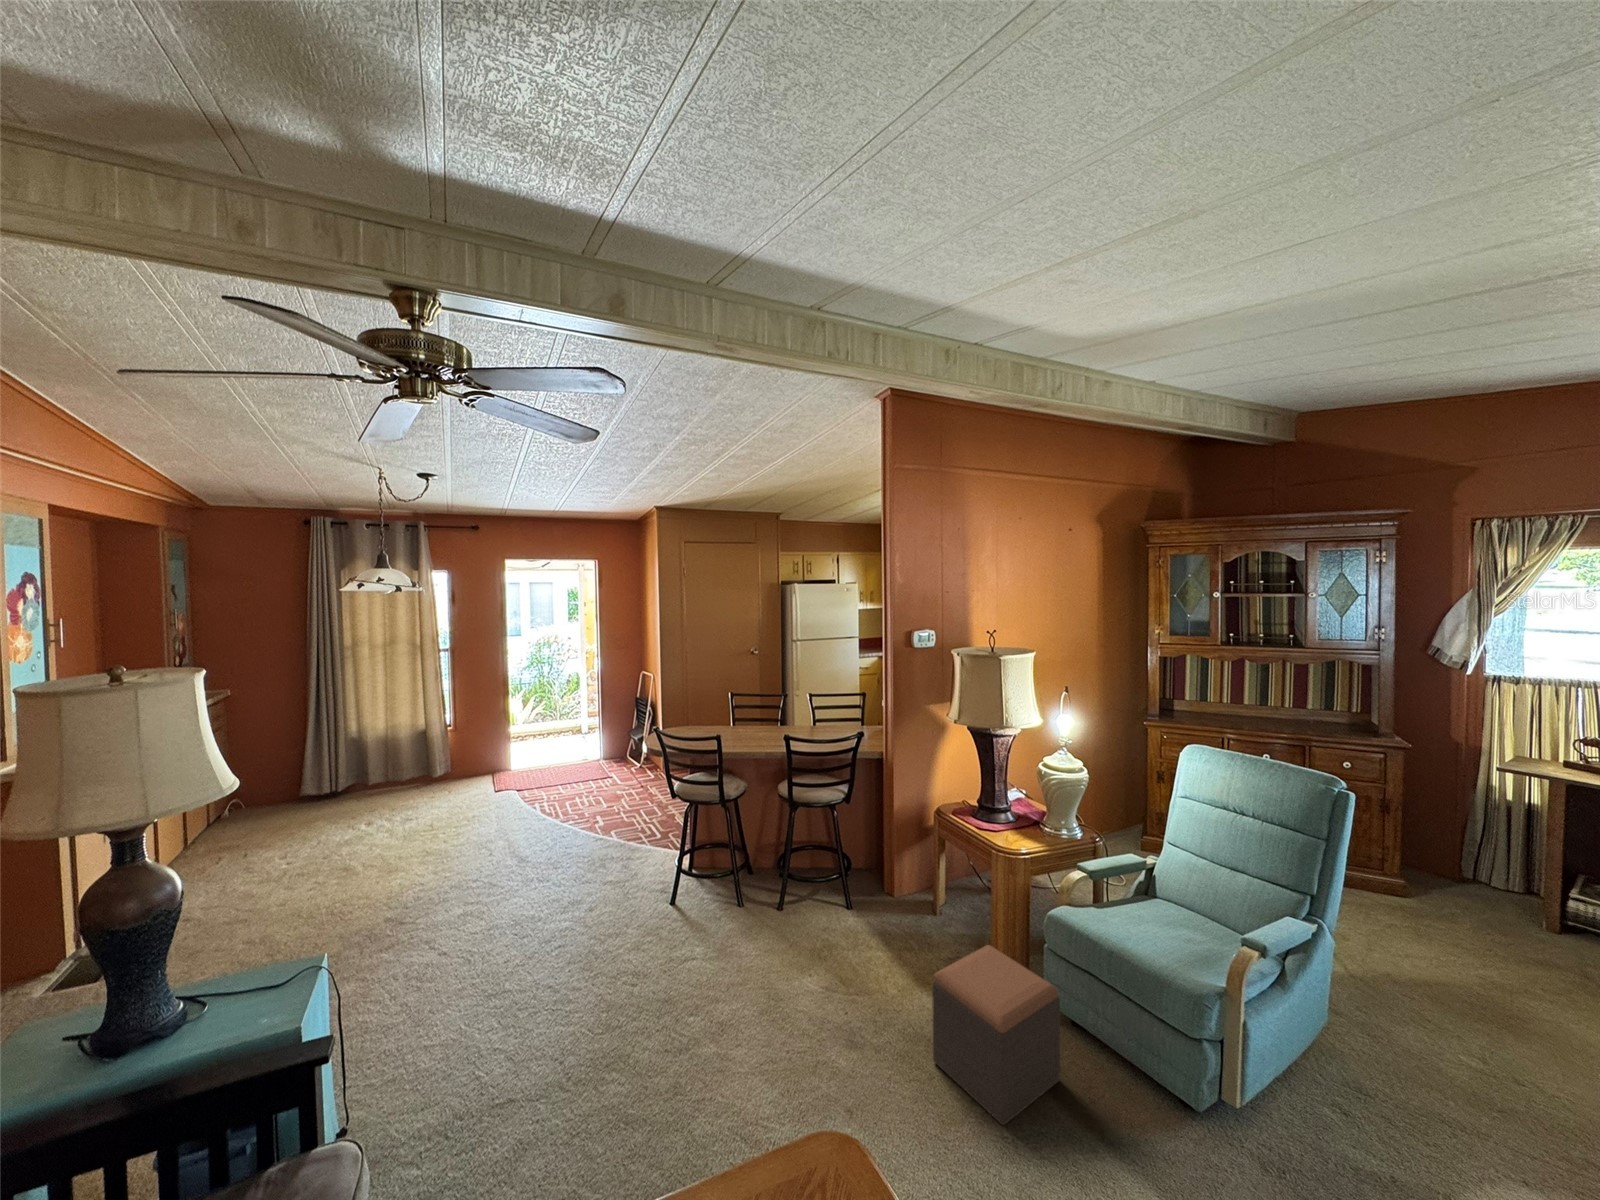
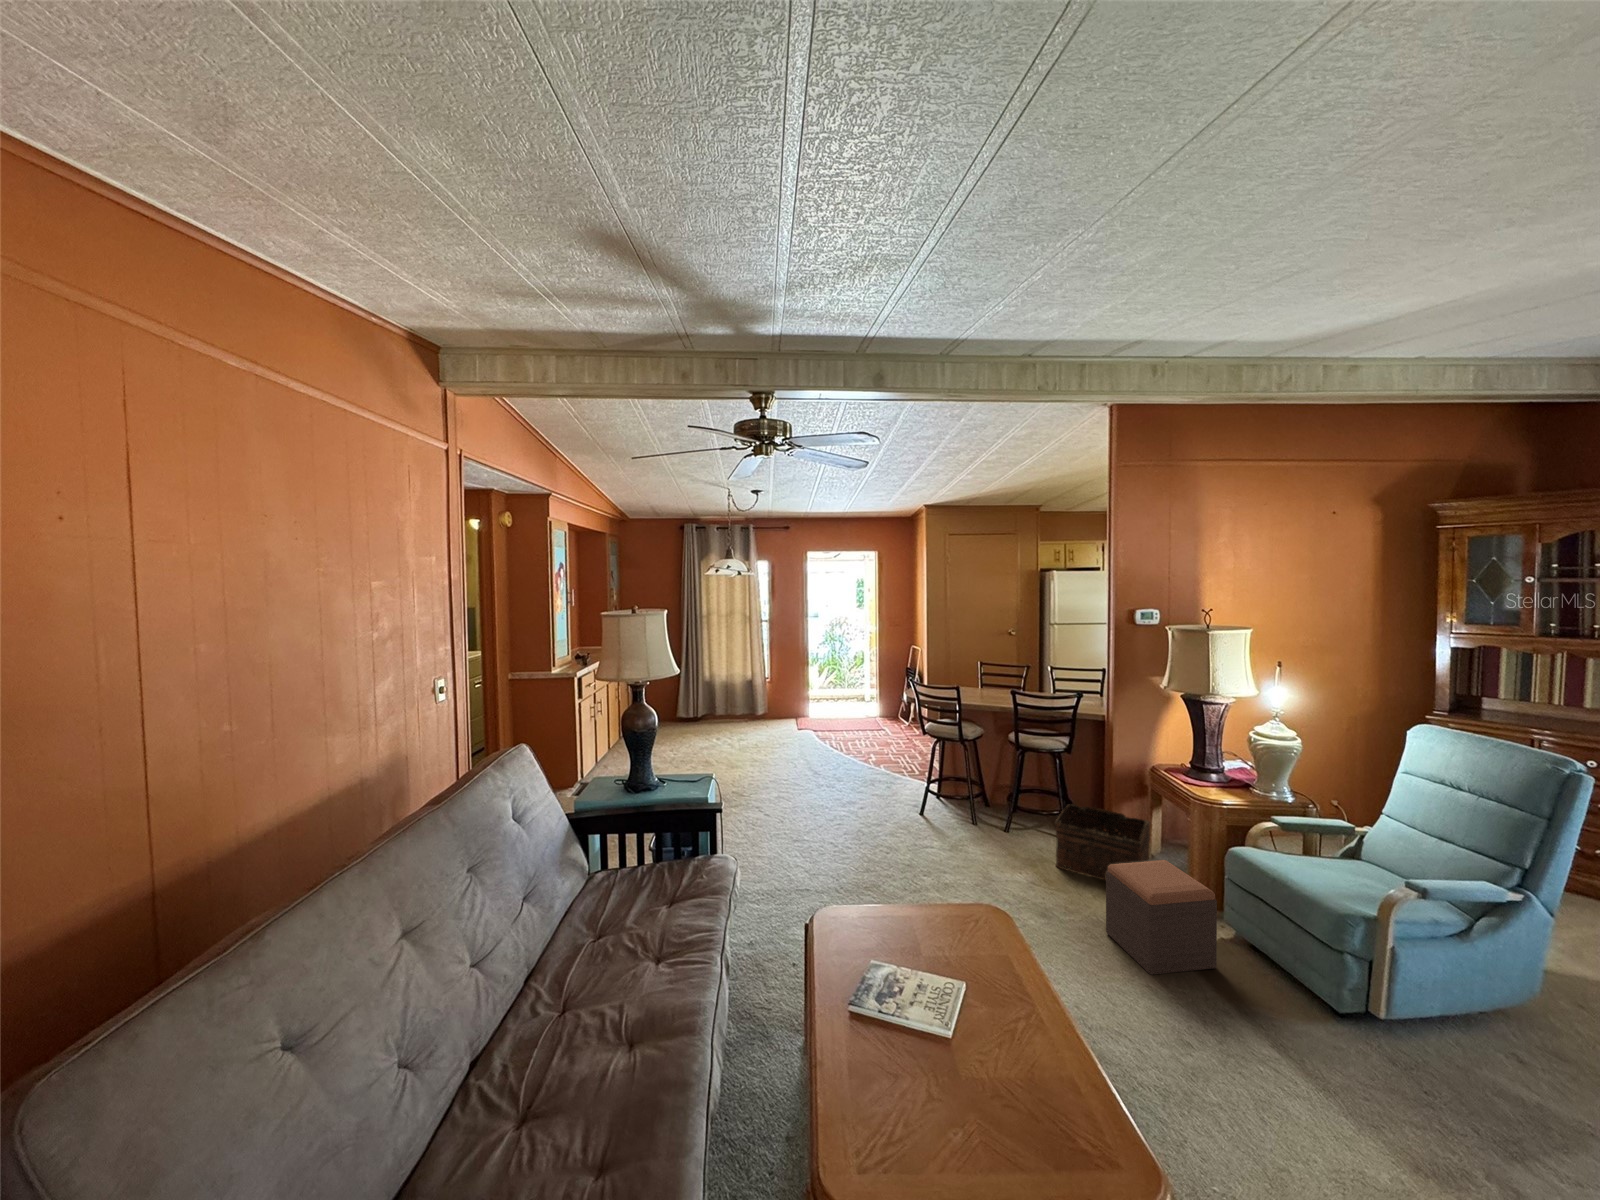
basket: none [845,859,944,966] -> present [1054,804,1150,880]

